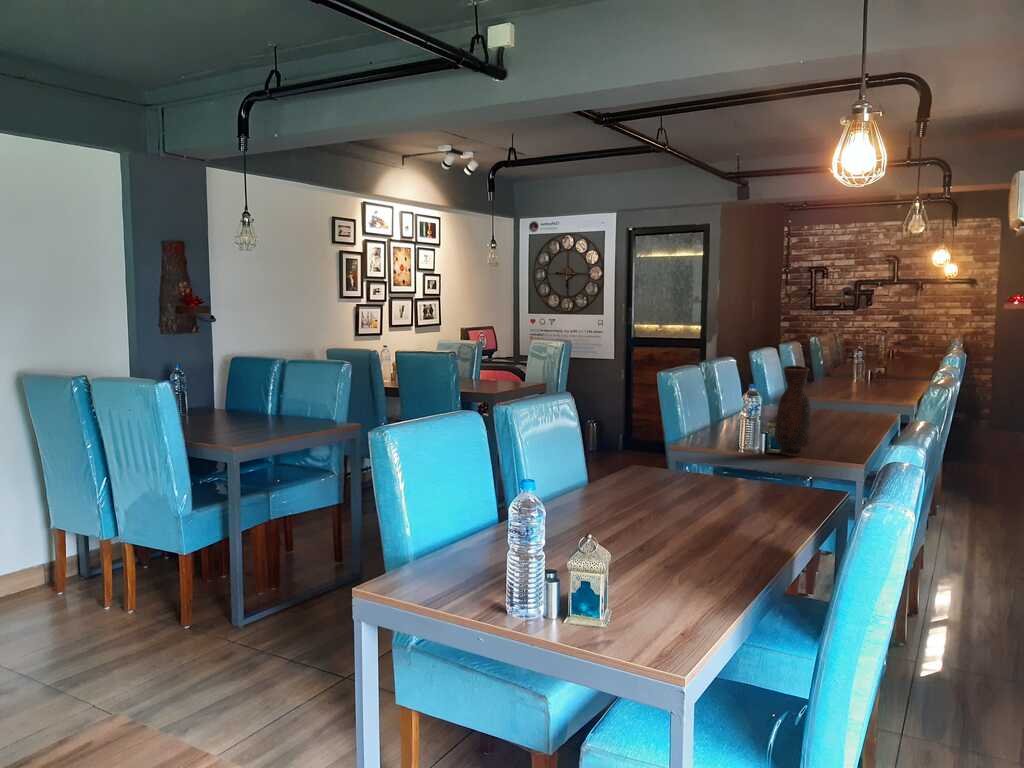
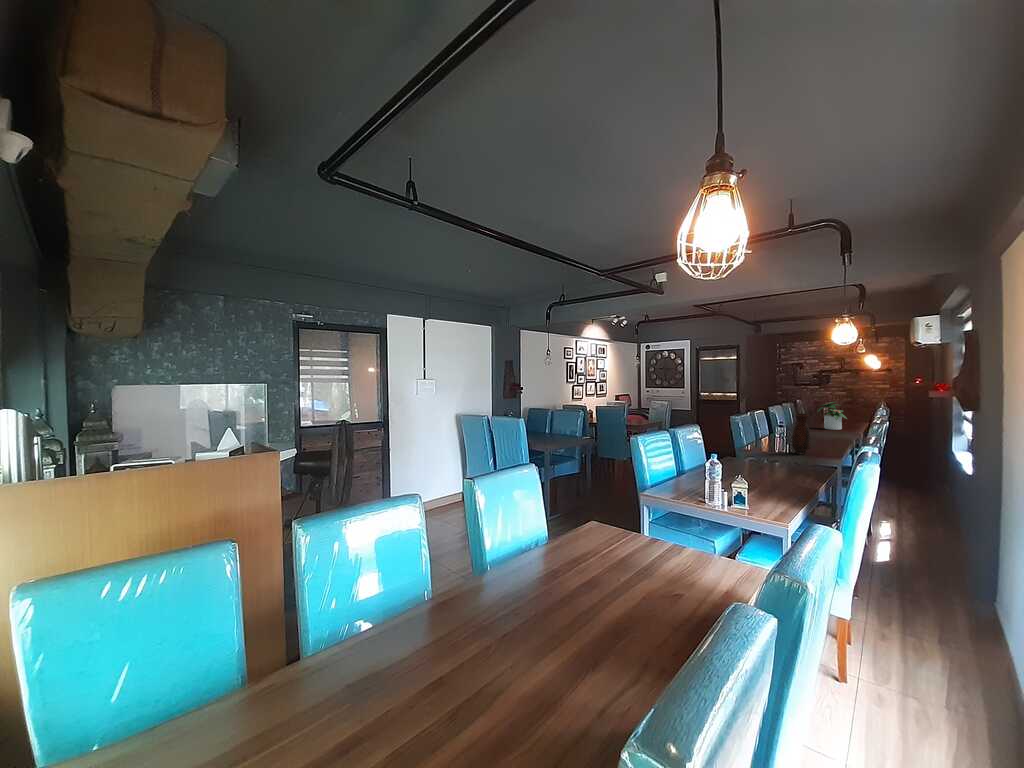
potted plant: none [840,342,895,400] -> present [817,402,847,430]

